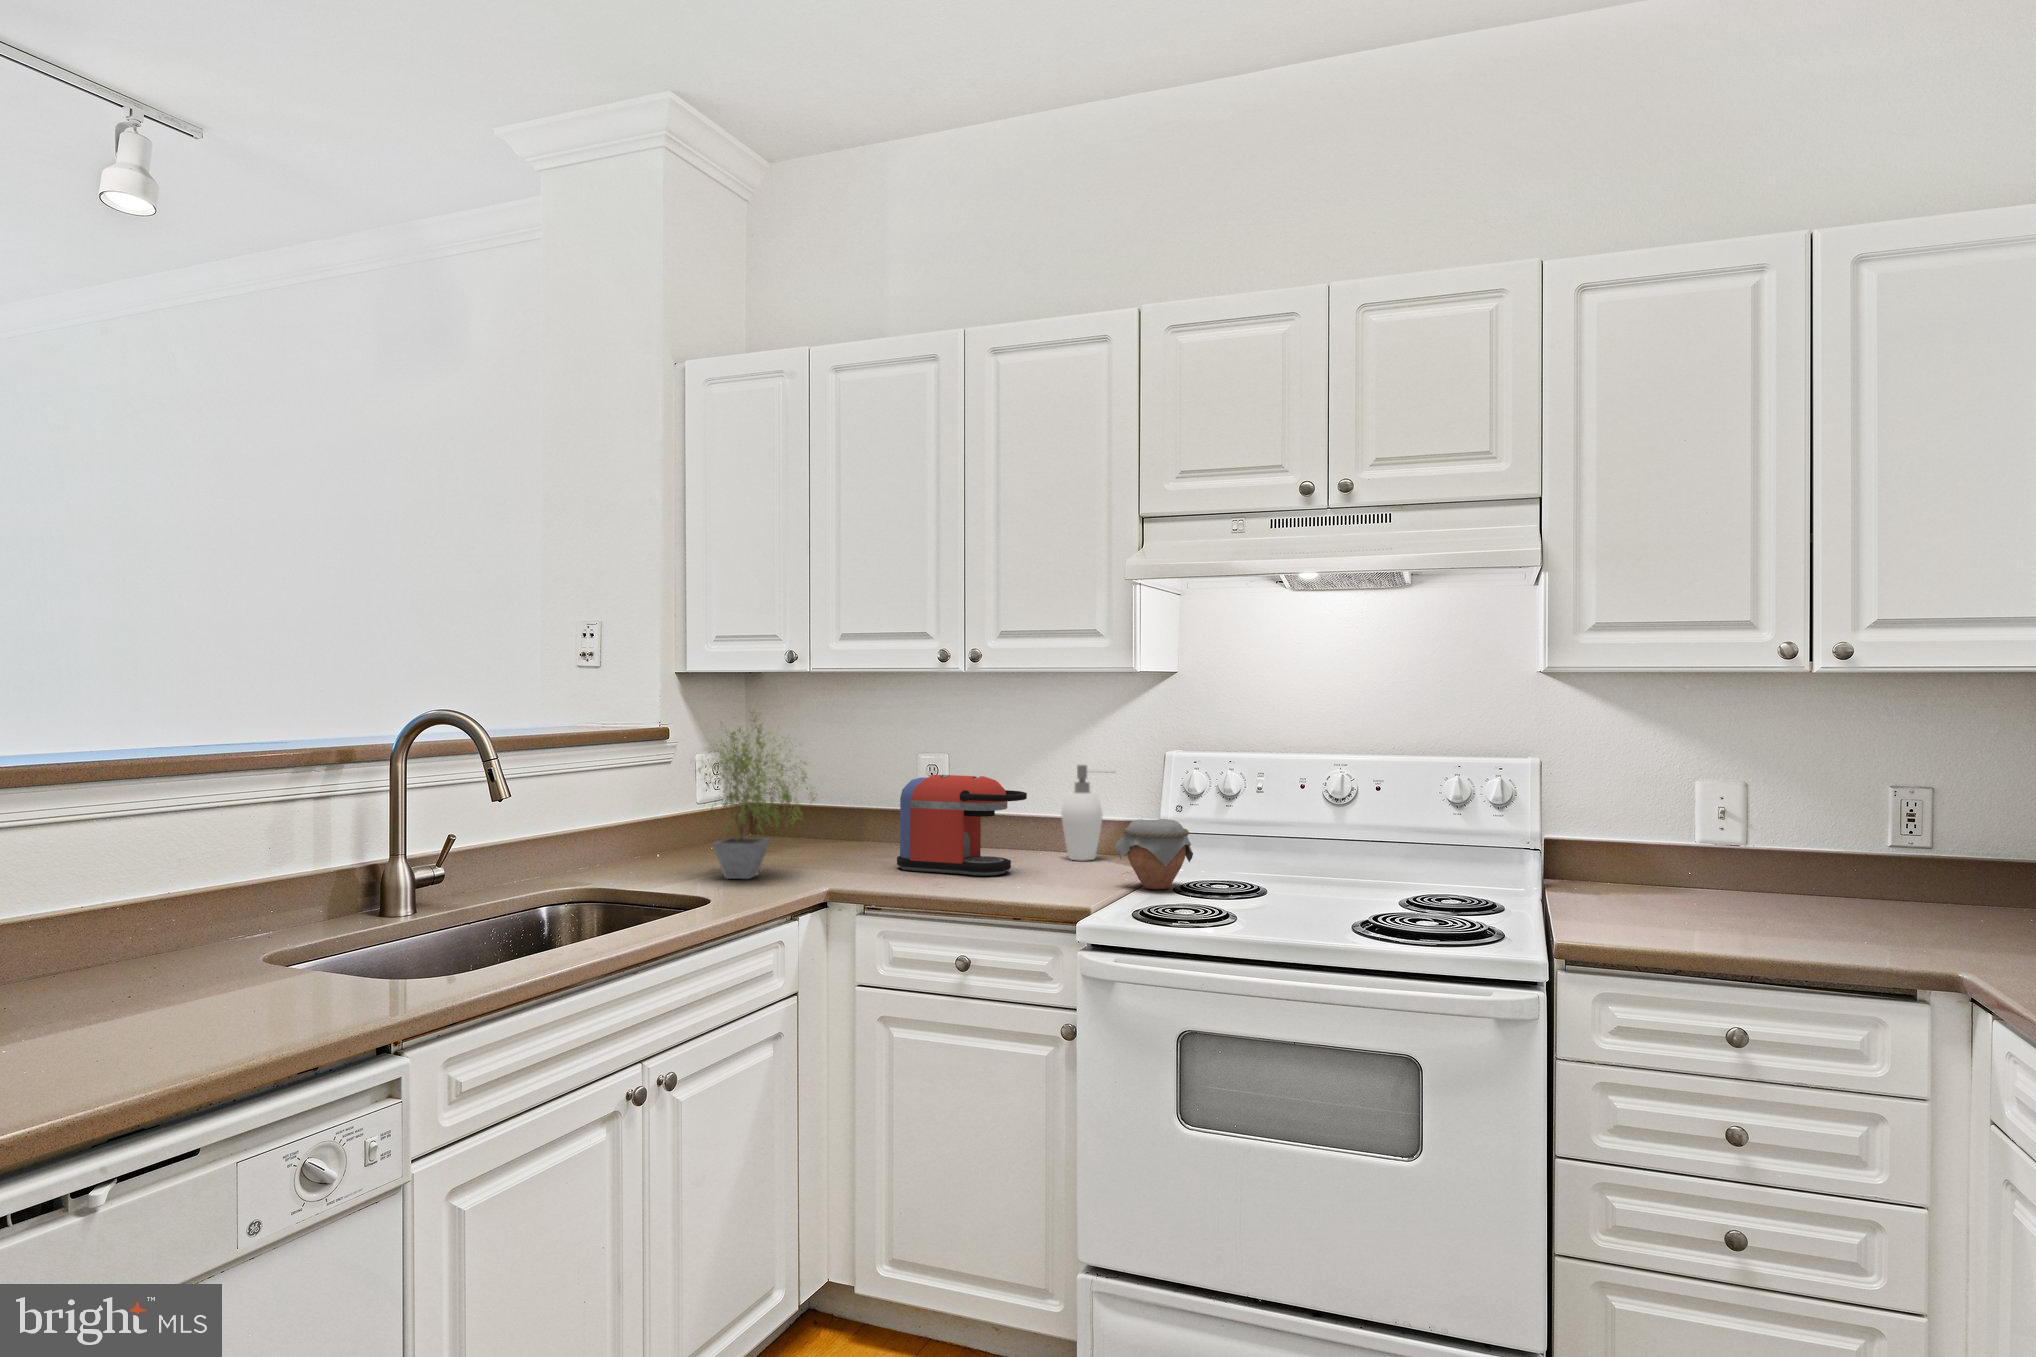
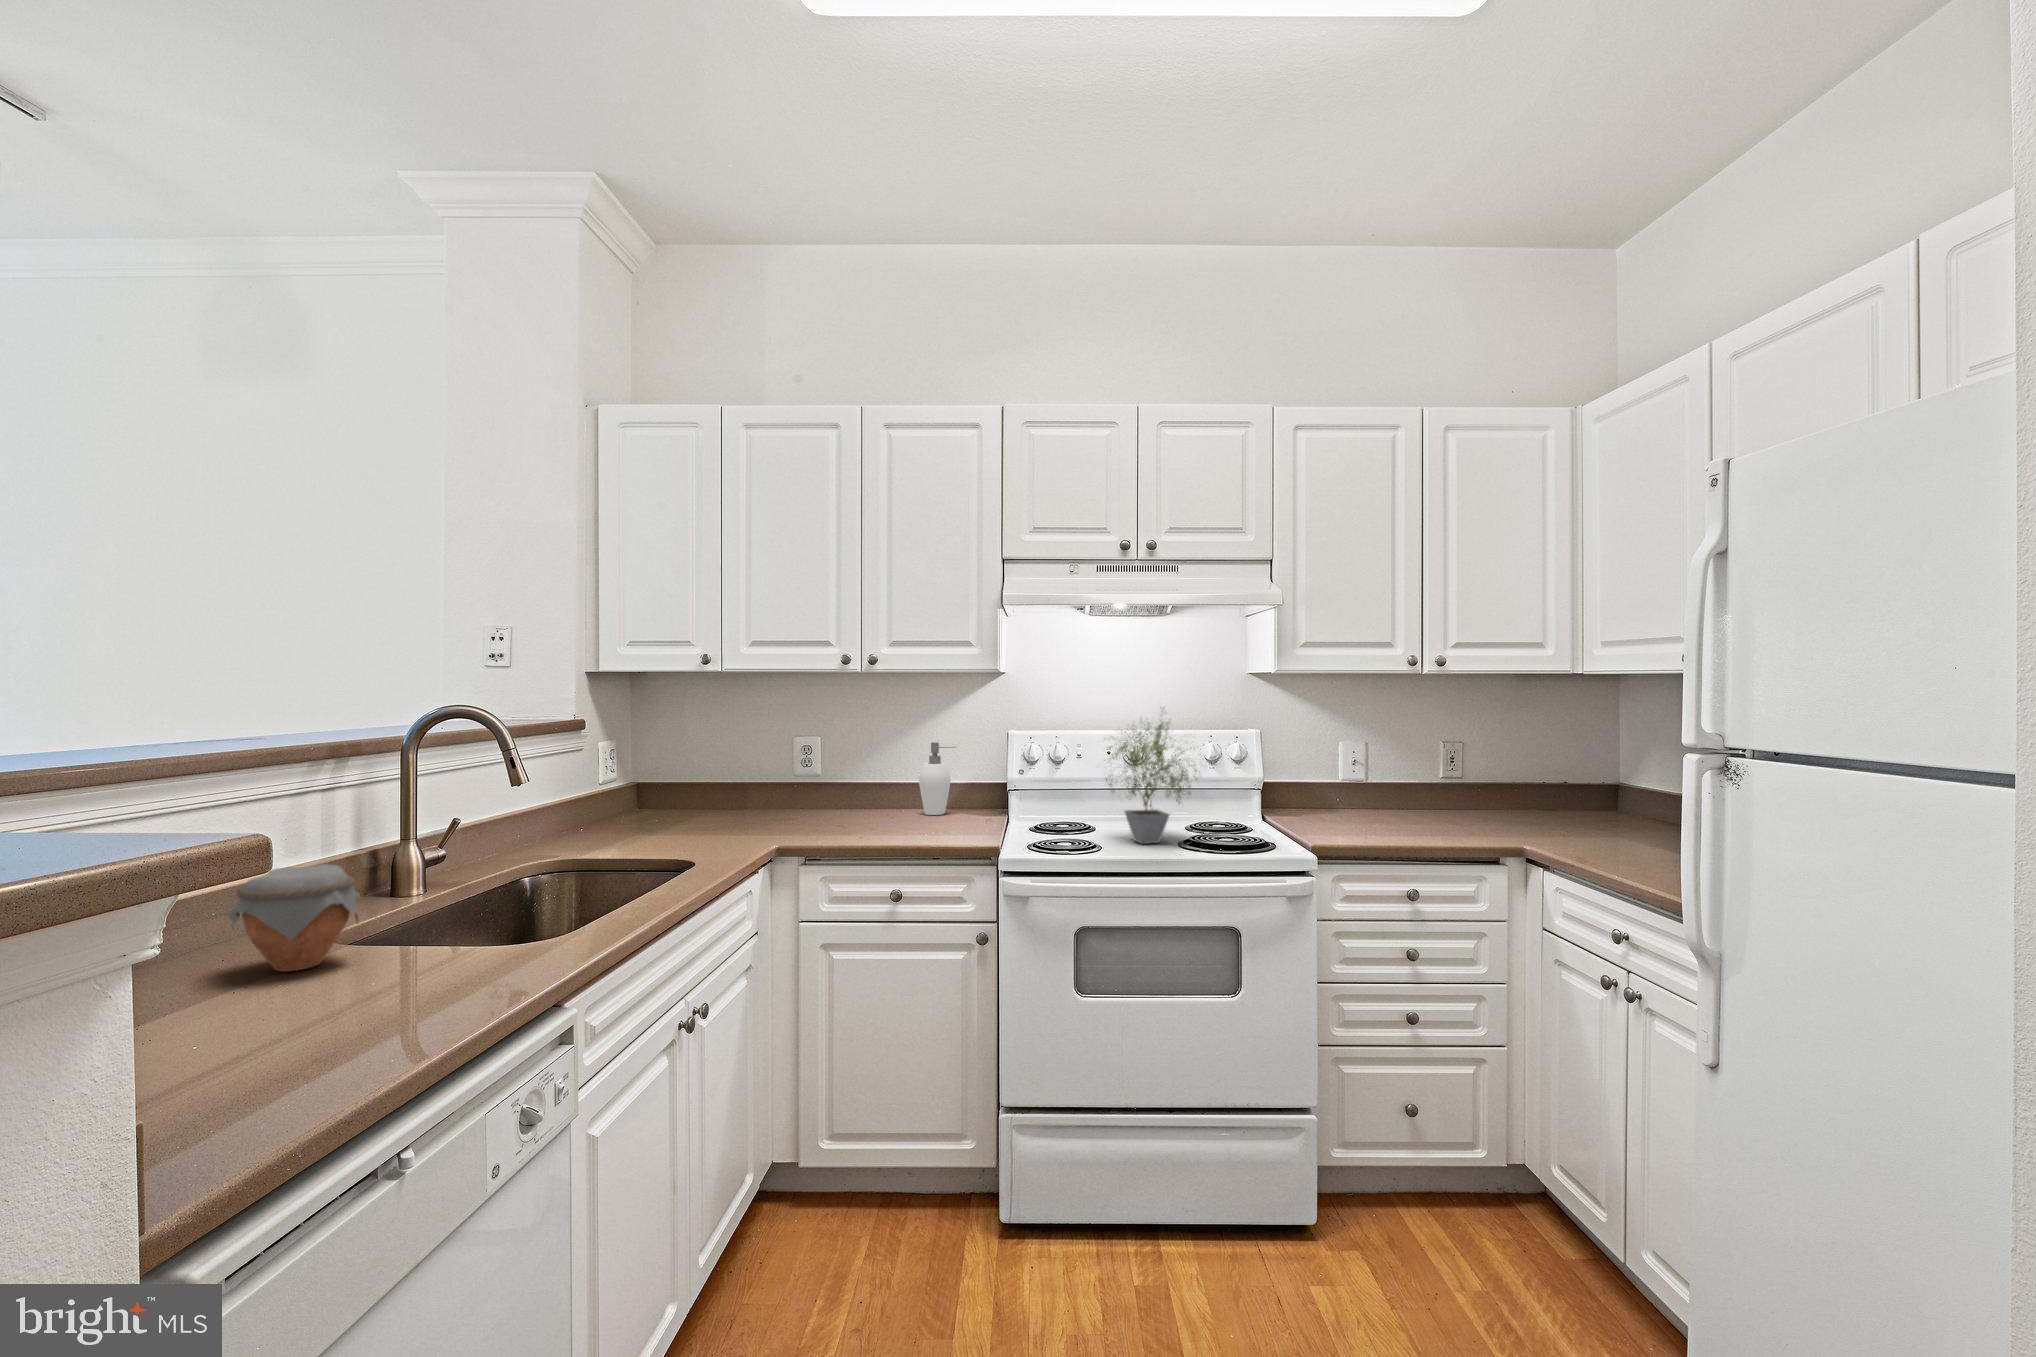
potted plant: present [699,713,814,879] -> present [1106,722,1196,844]
coffee maker: present [897,775,1027,876] -> none [805,753,913,830]
jar: present [1115,819,1193,889] -> present [228,864,360,972]

